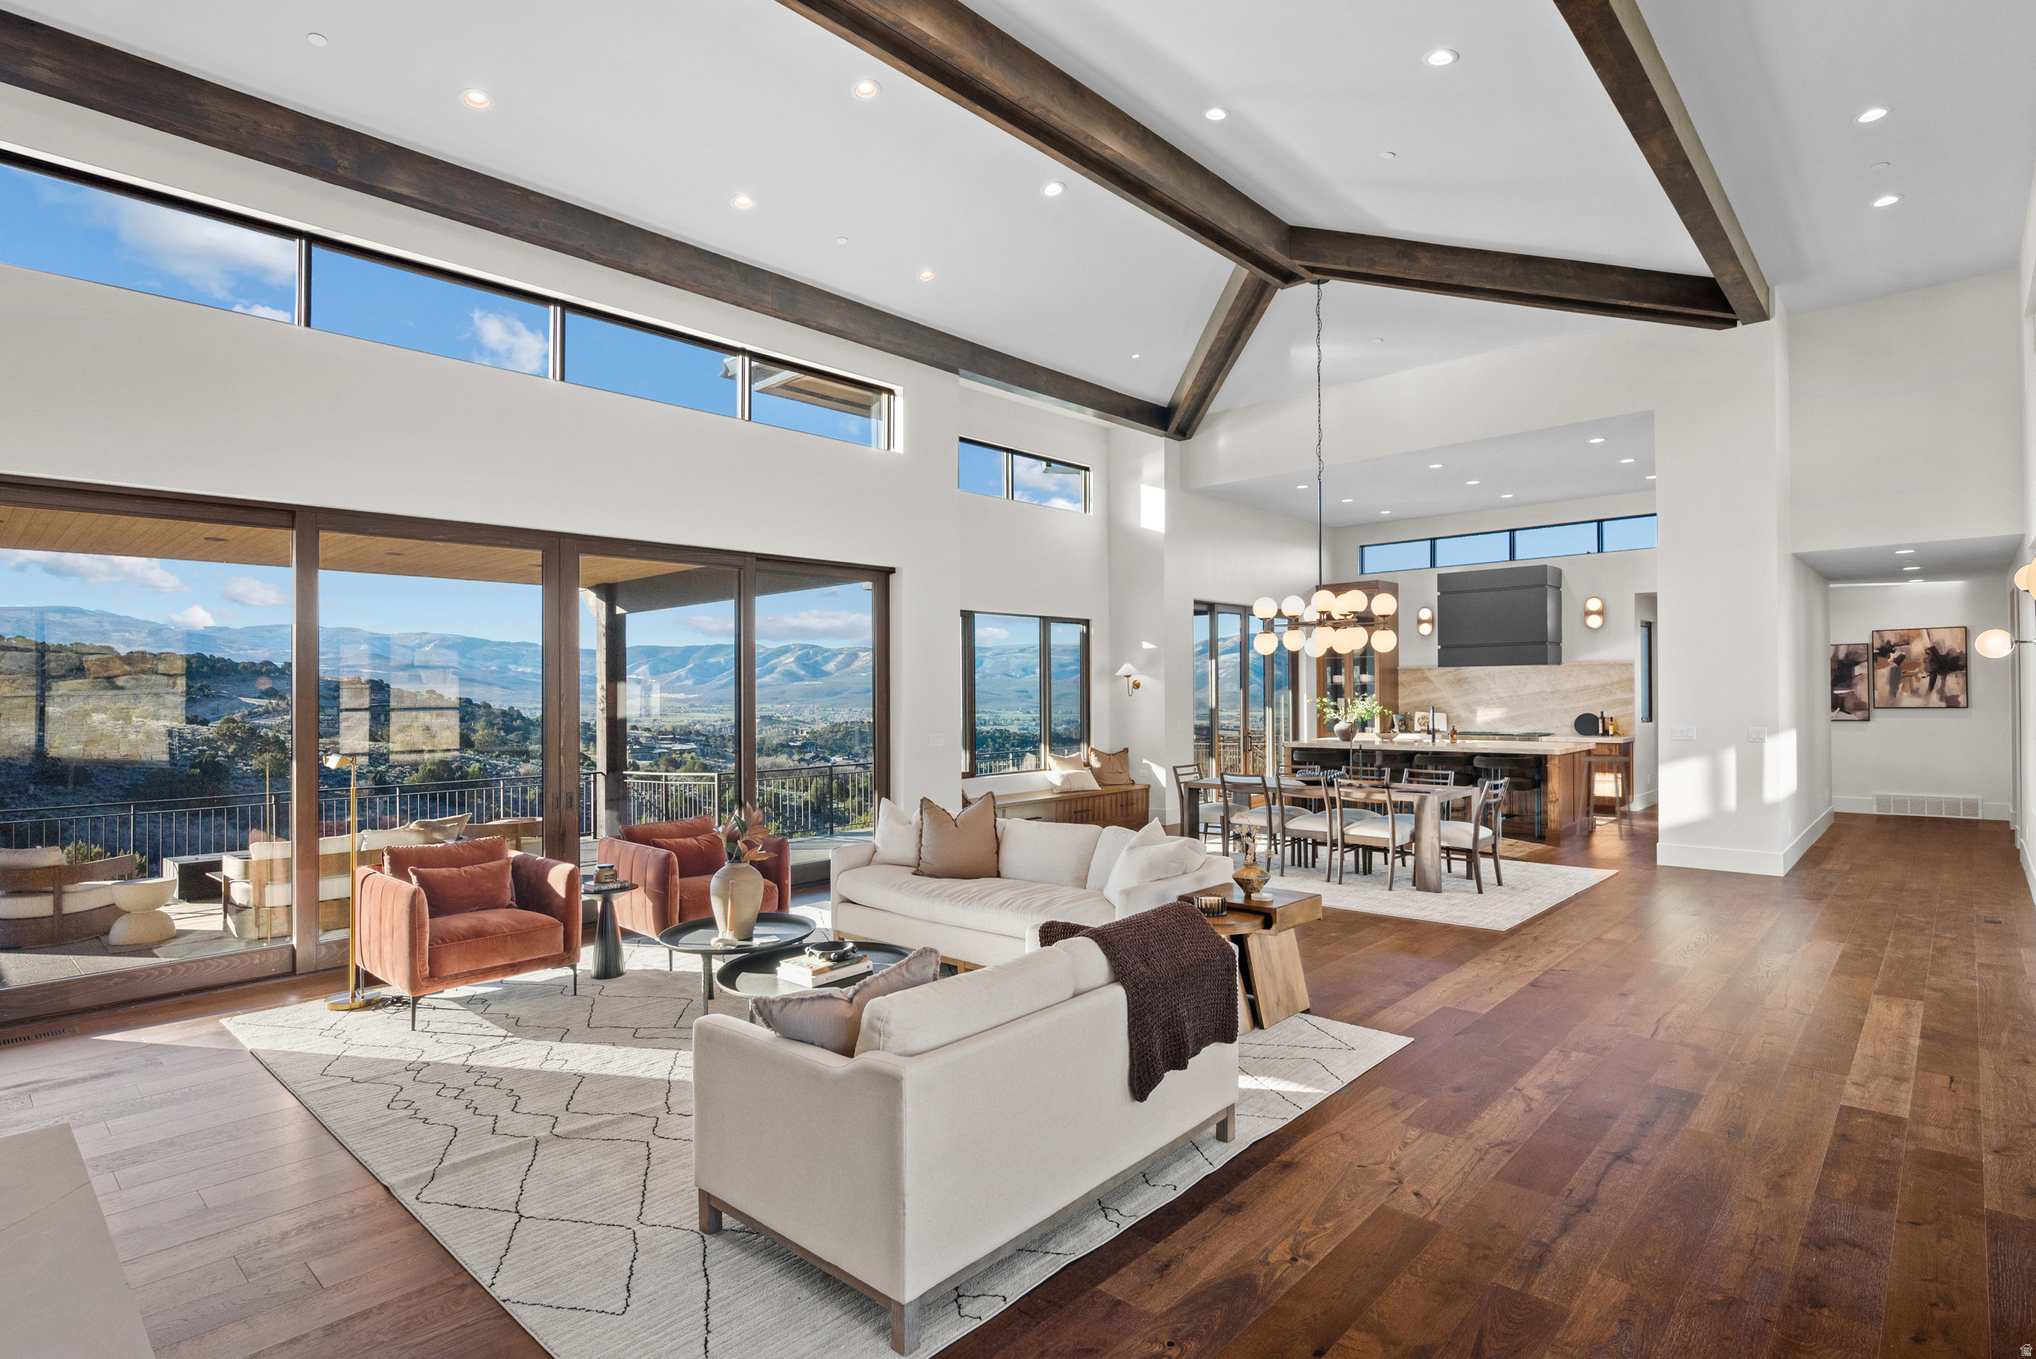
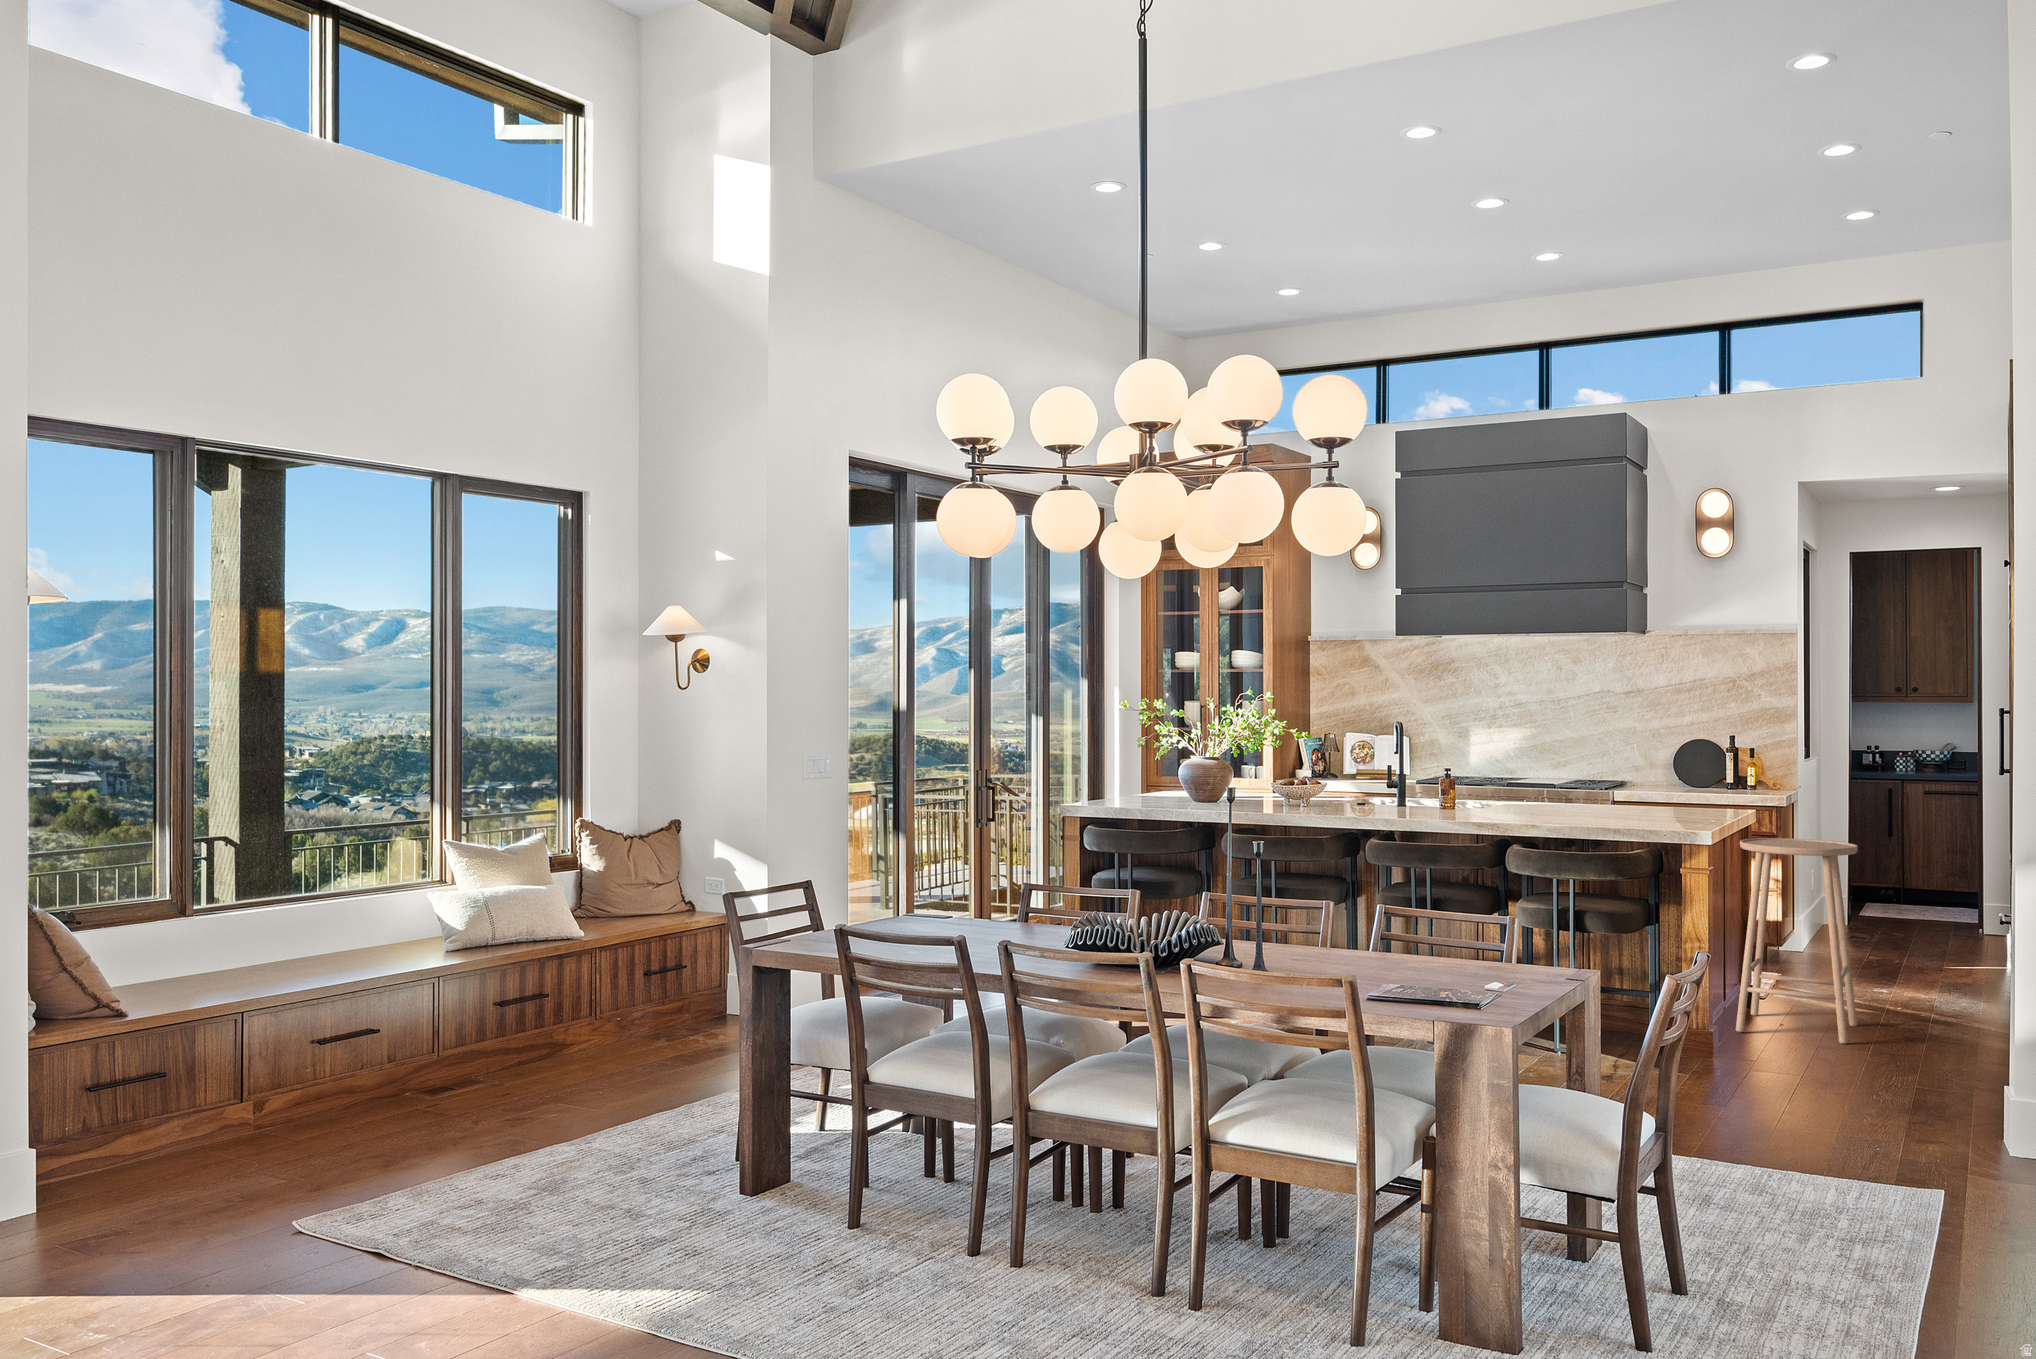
candle holder: present [1369,751,1393,788] -> none [1271,844,1357,966]

